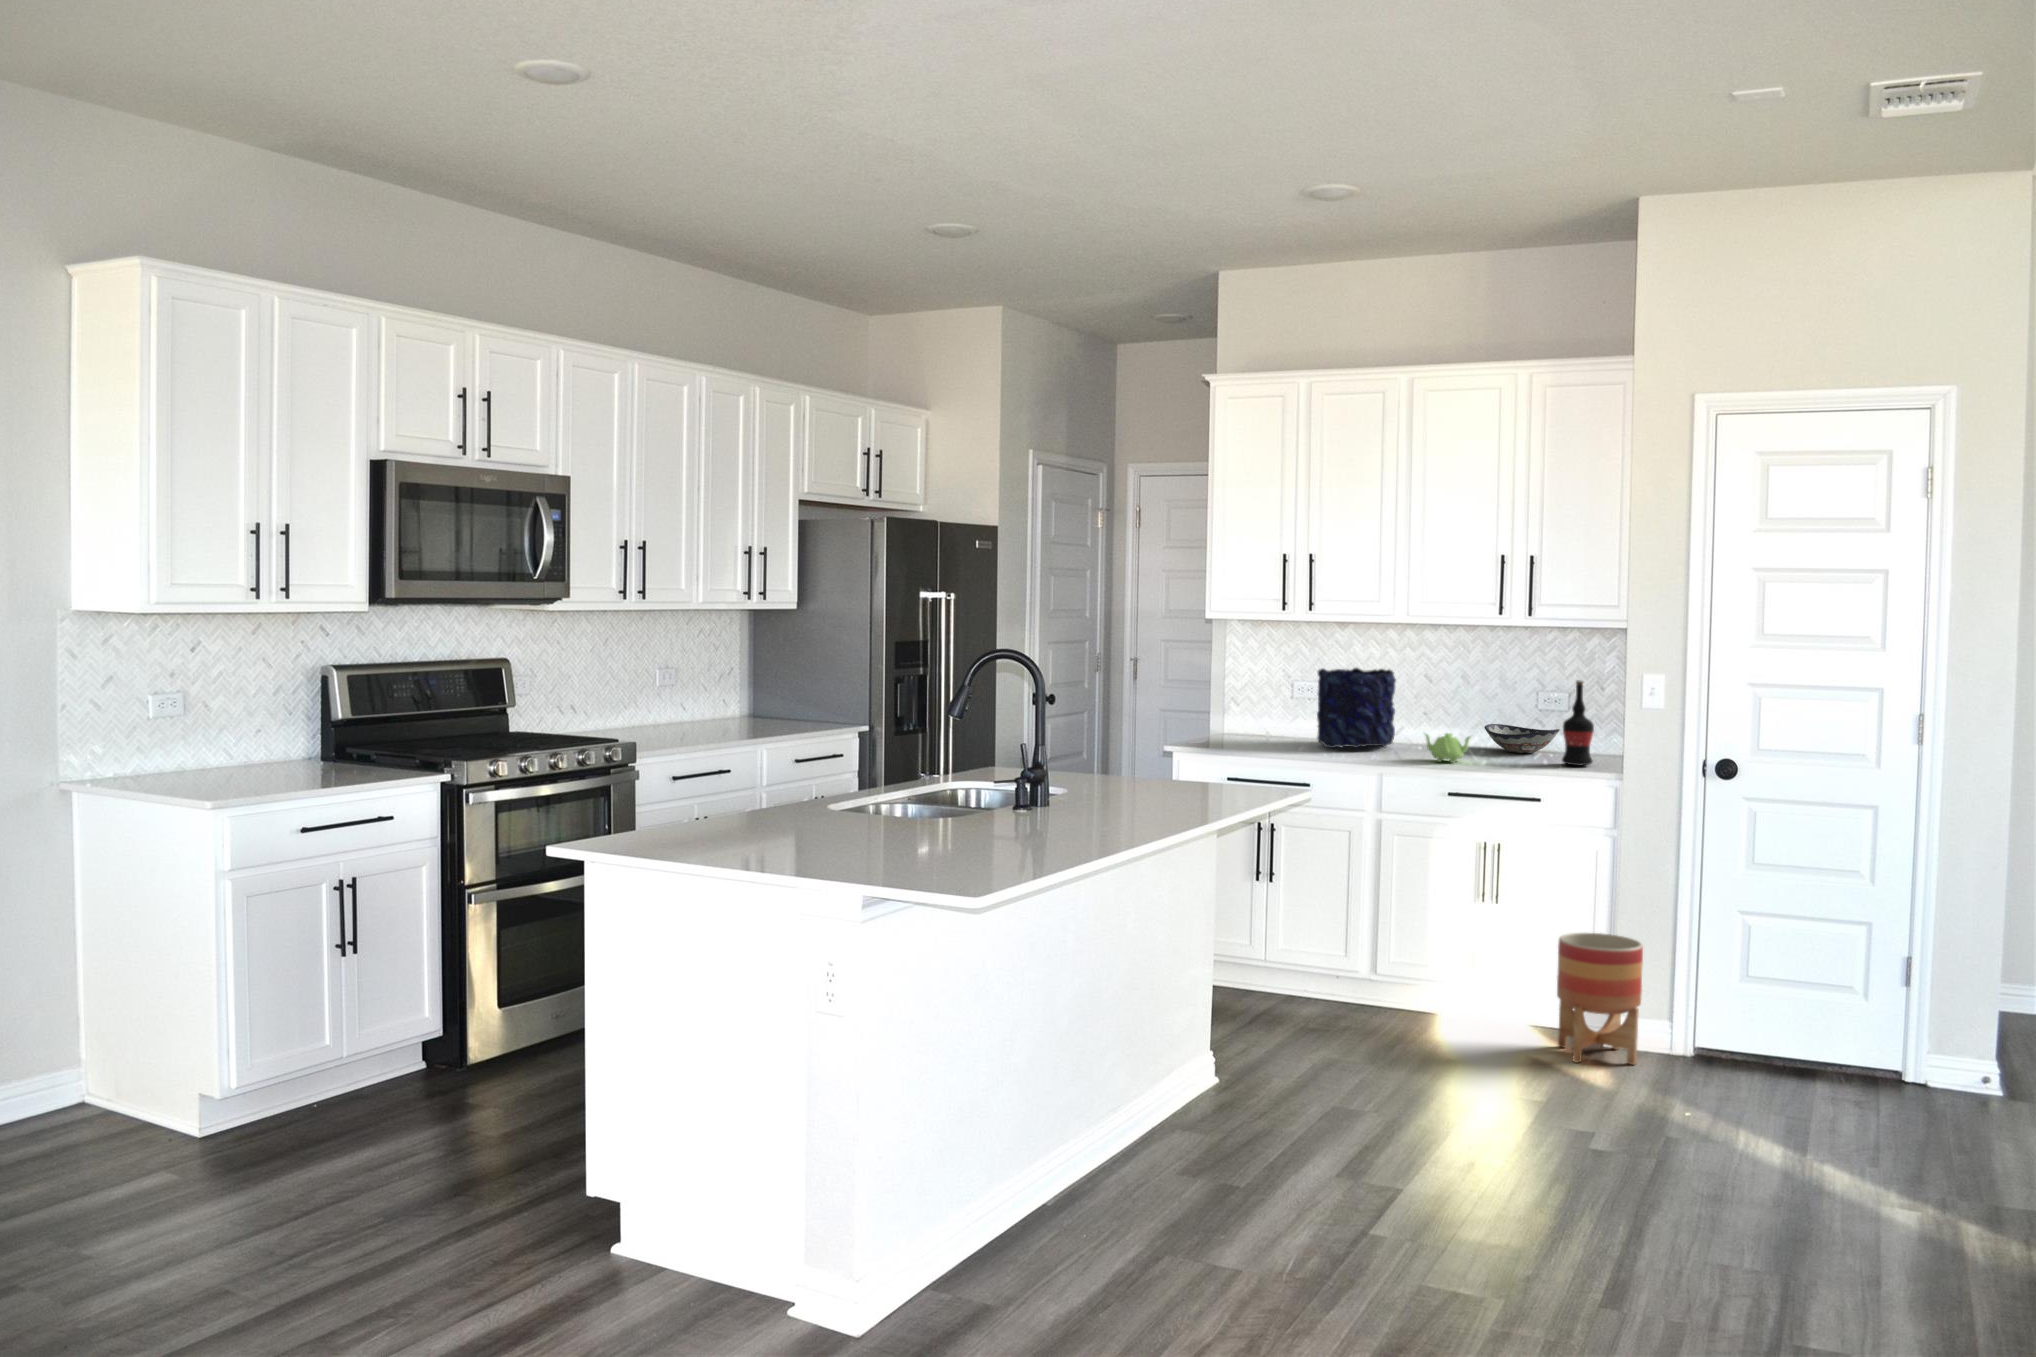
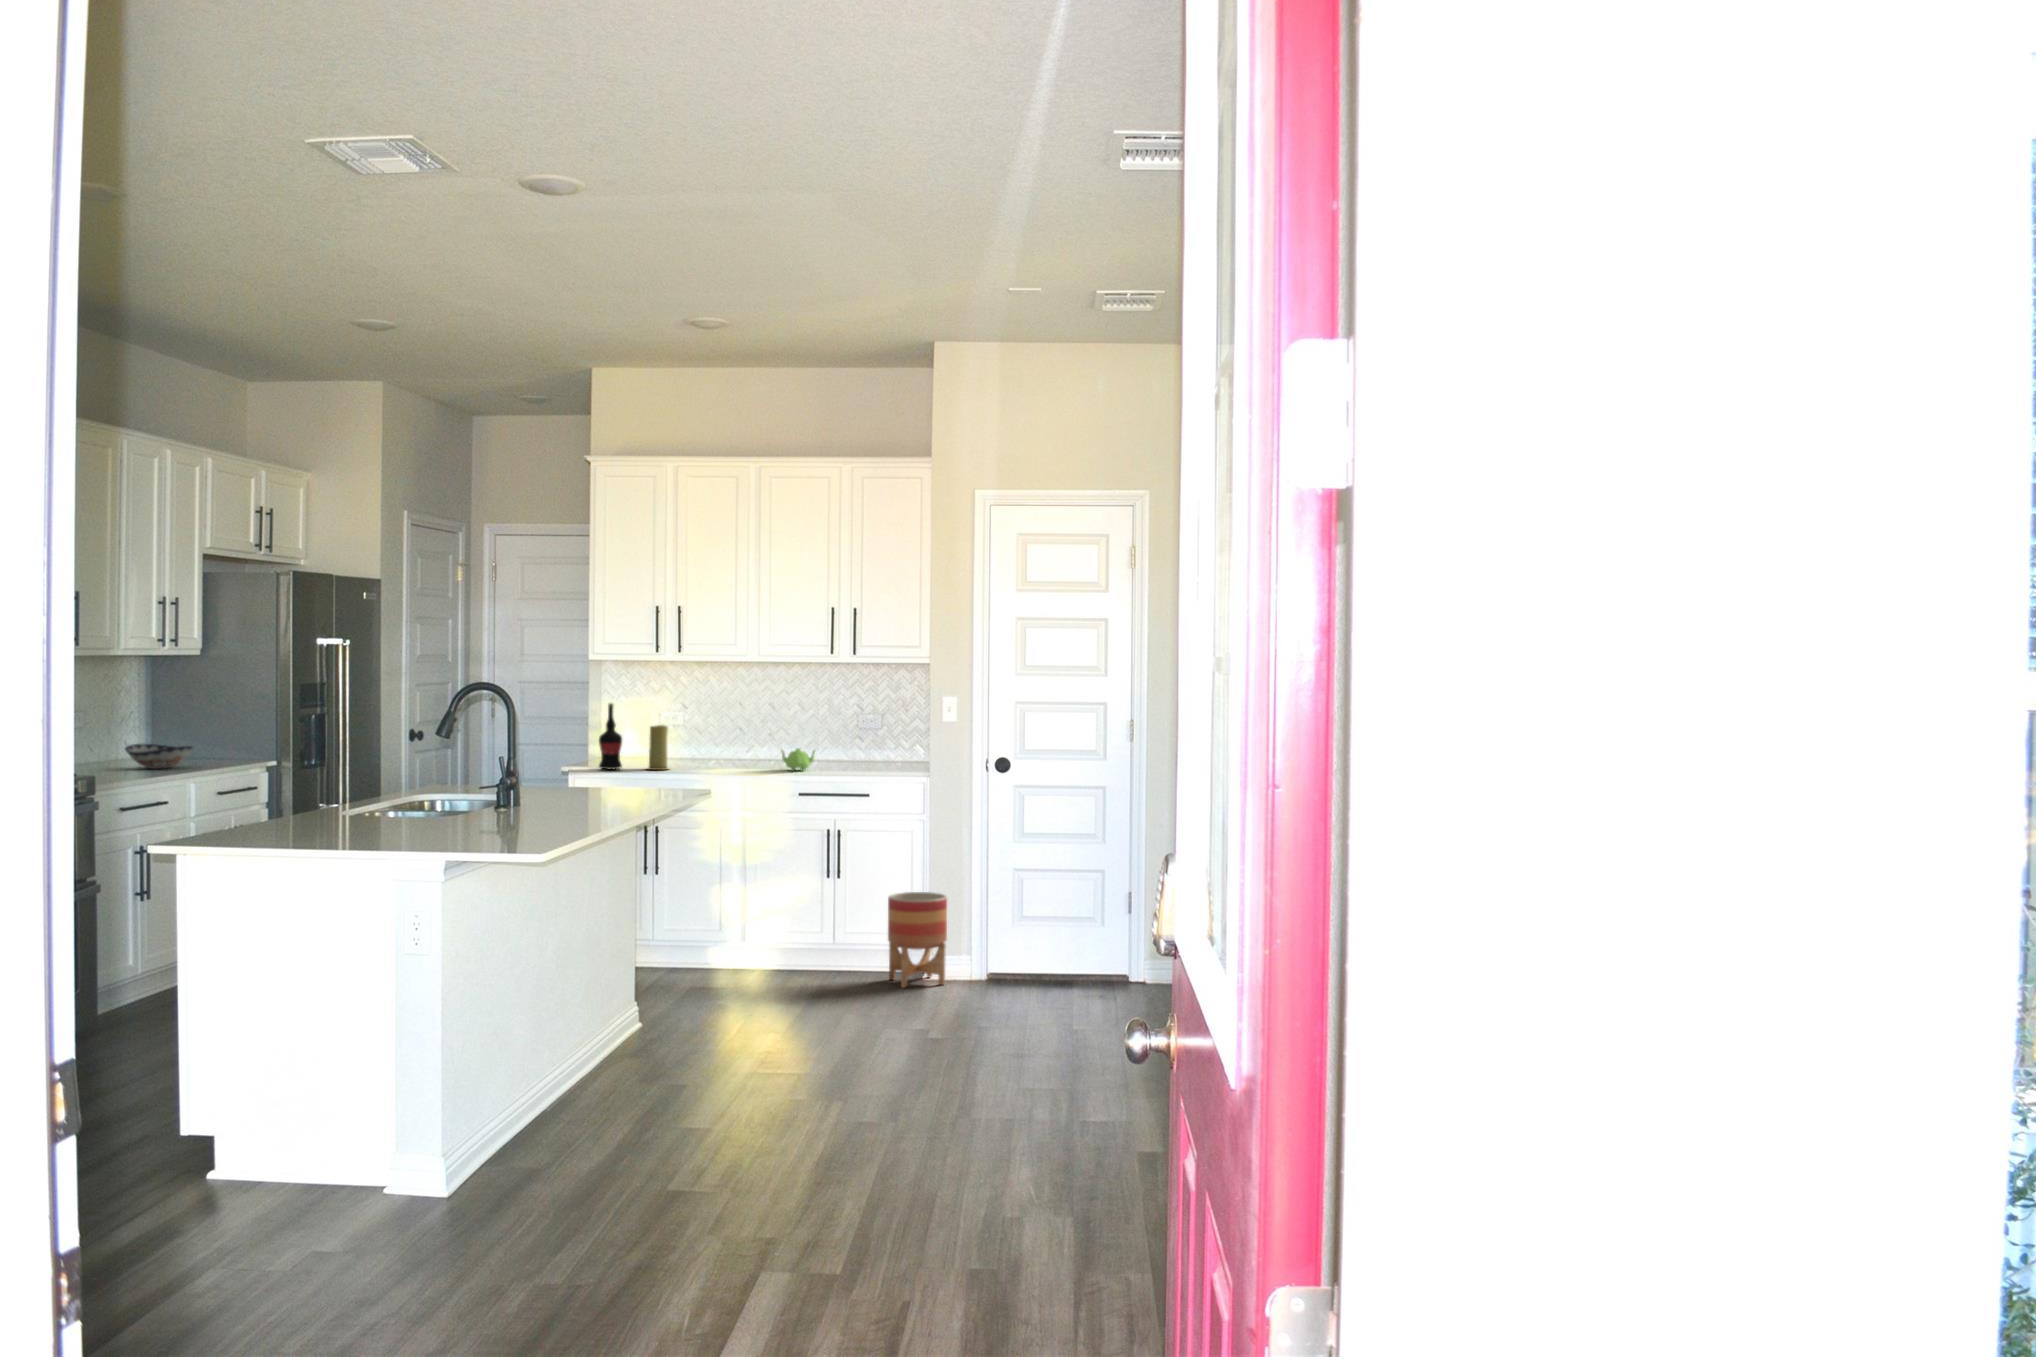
vase: present [1317,668,1396,748] -> none [691,699,754,765]
wine bottle: present [1562,681,1594,766] -> present [599,703,622,769]
candle: none [1257,698,1288,753] -> present [647,725,668,770]
decorative bowl: present [1484,724,1559,753] -> present [125,744,193,769]

